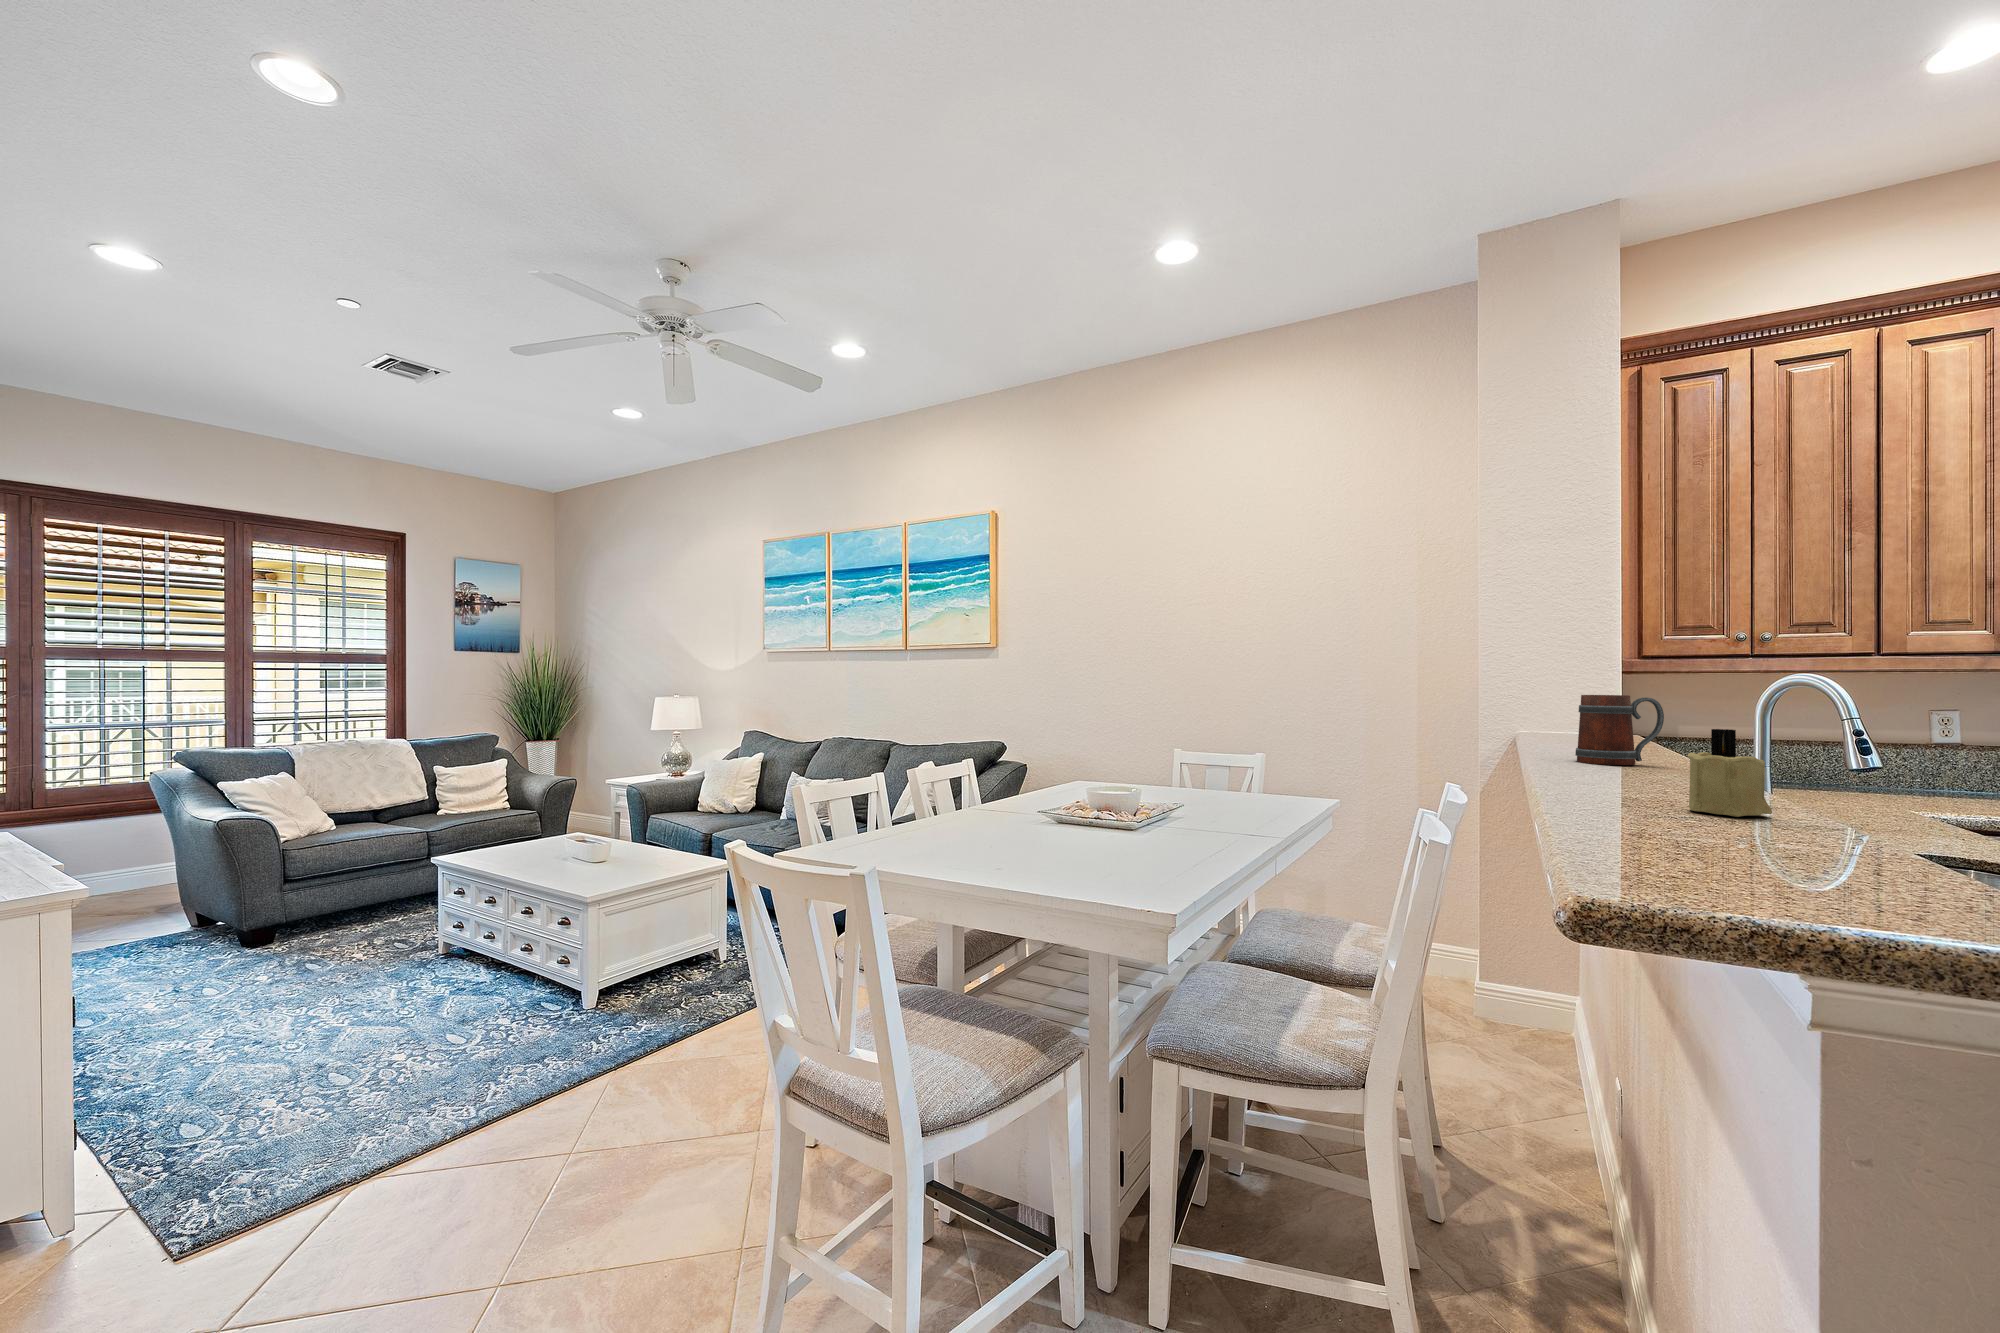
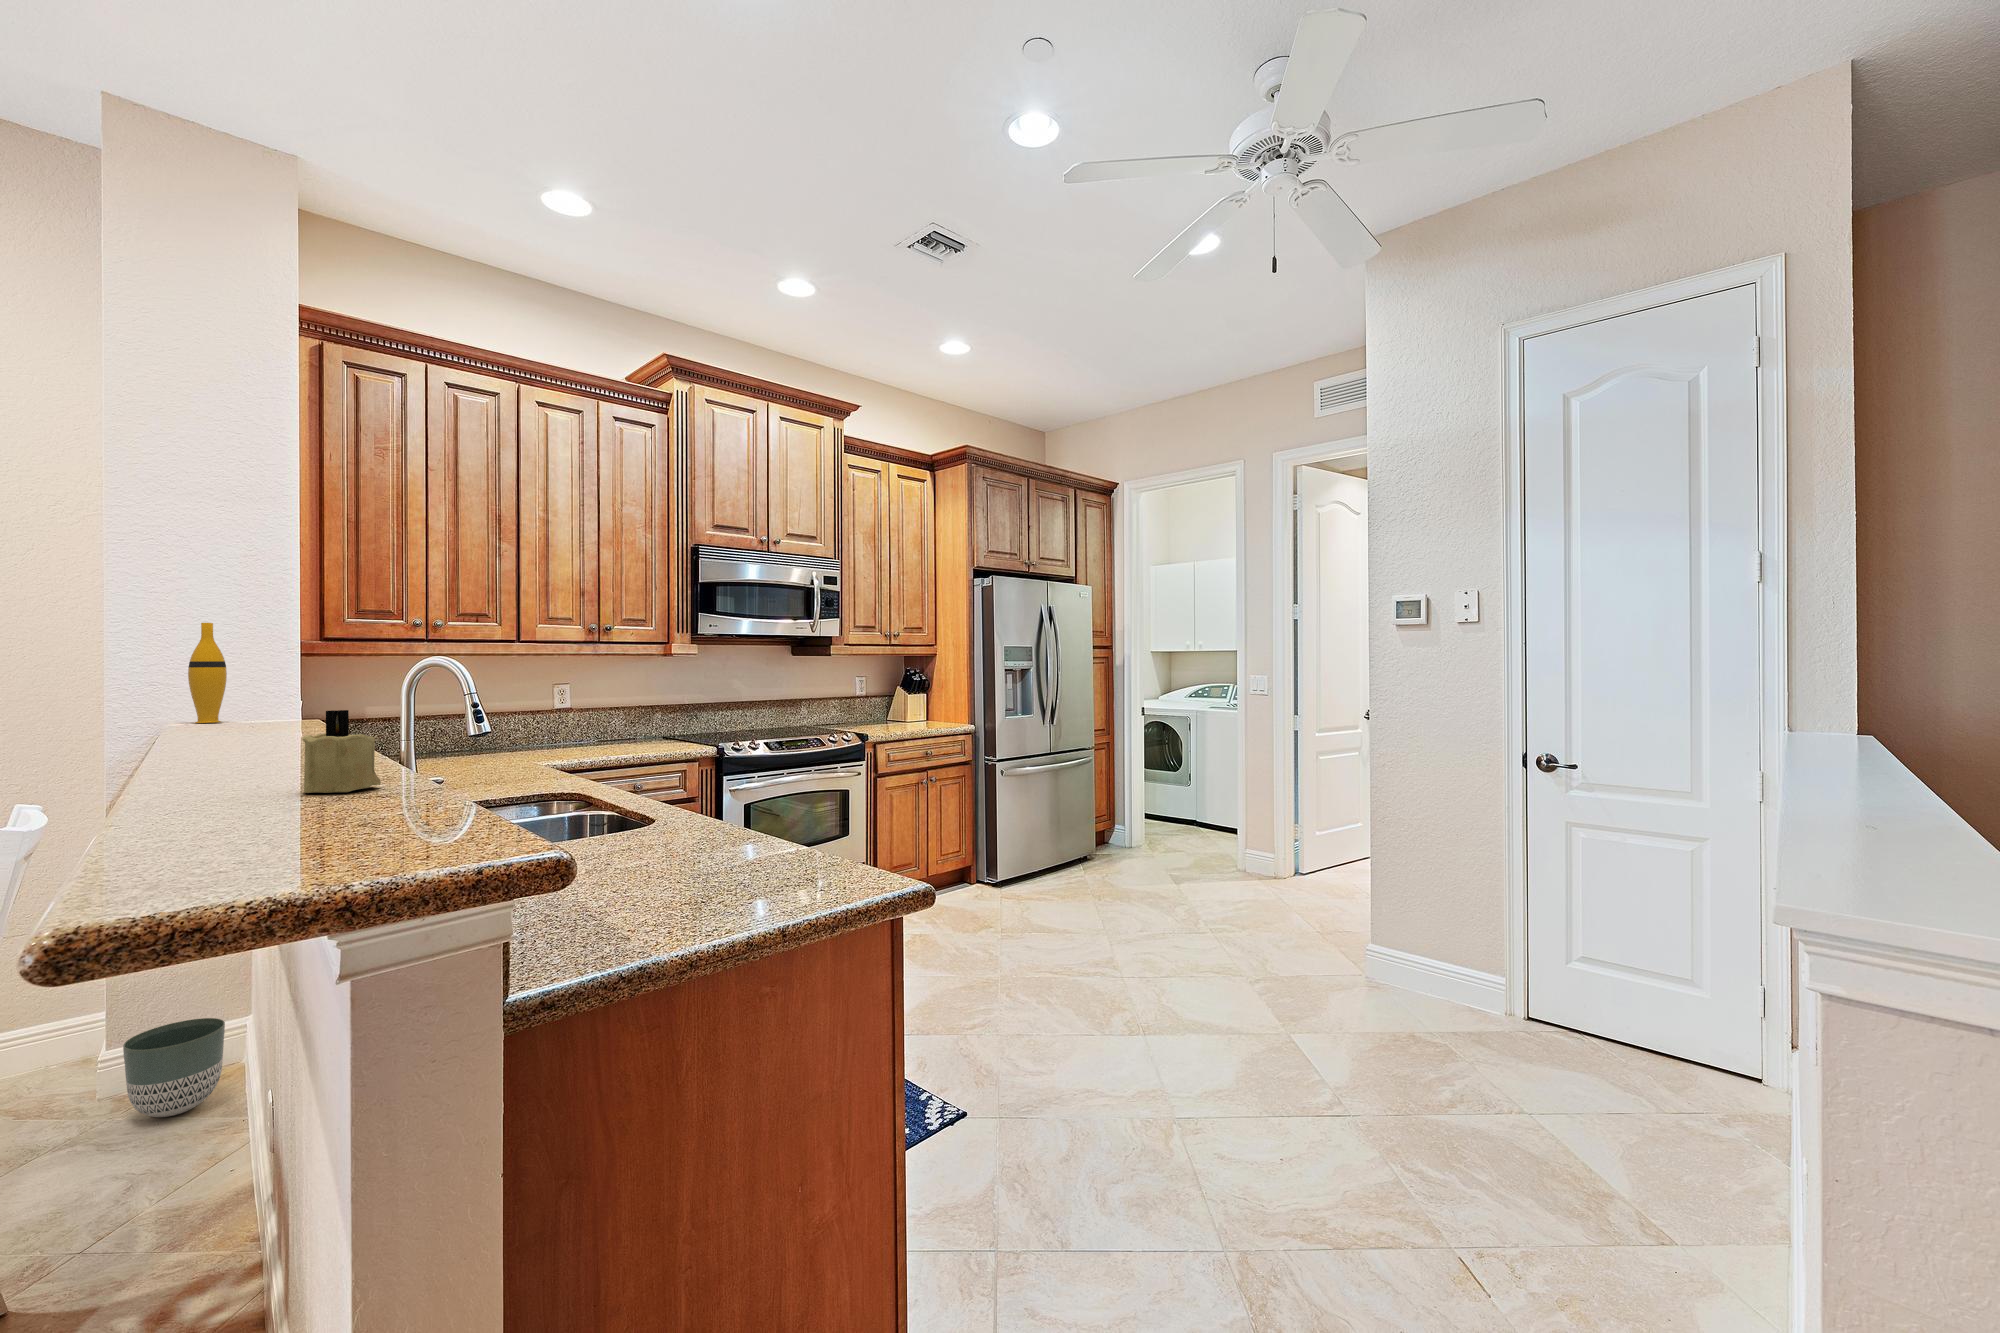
vase: none [1531,644,1560,732] -> present [188,623,227,723]
mug: present [1575,695,1664,765] -> none [216,679,317,755]
planter: none [1485,986,1557,1068] -> present [123,1018,225,1117]

